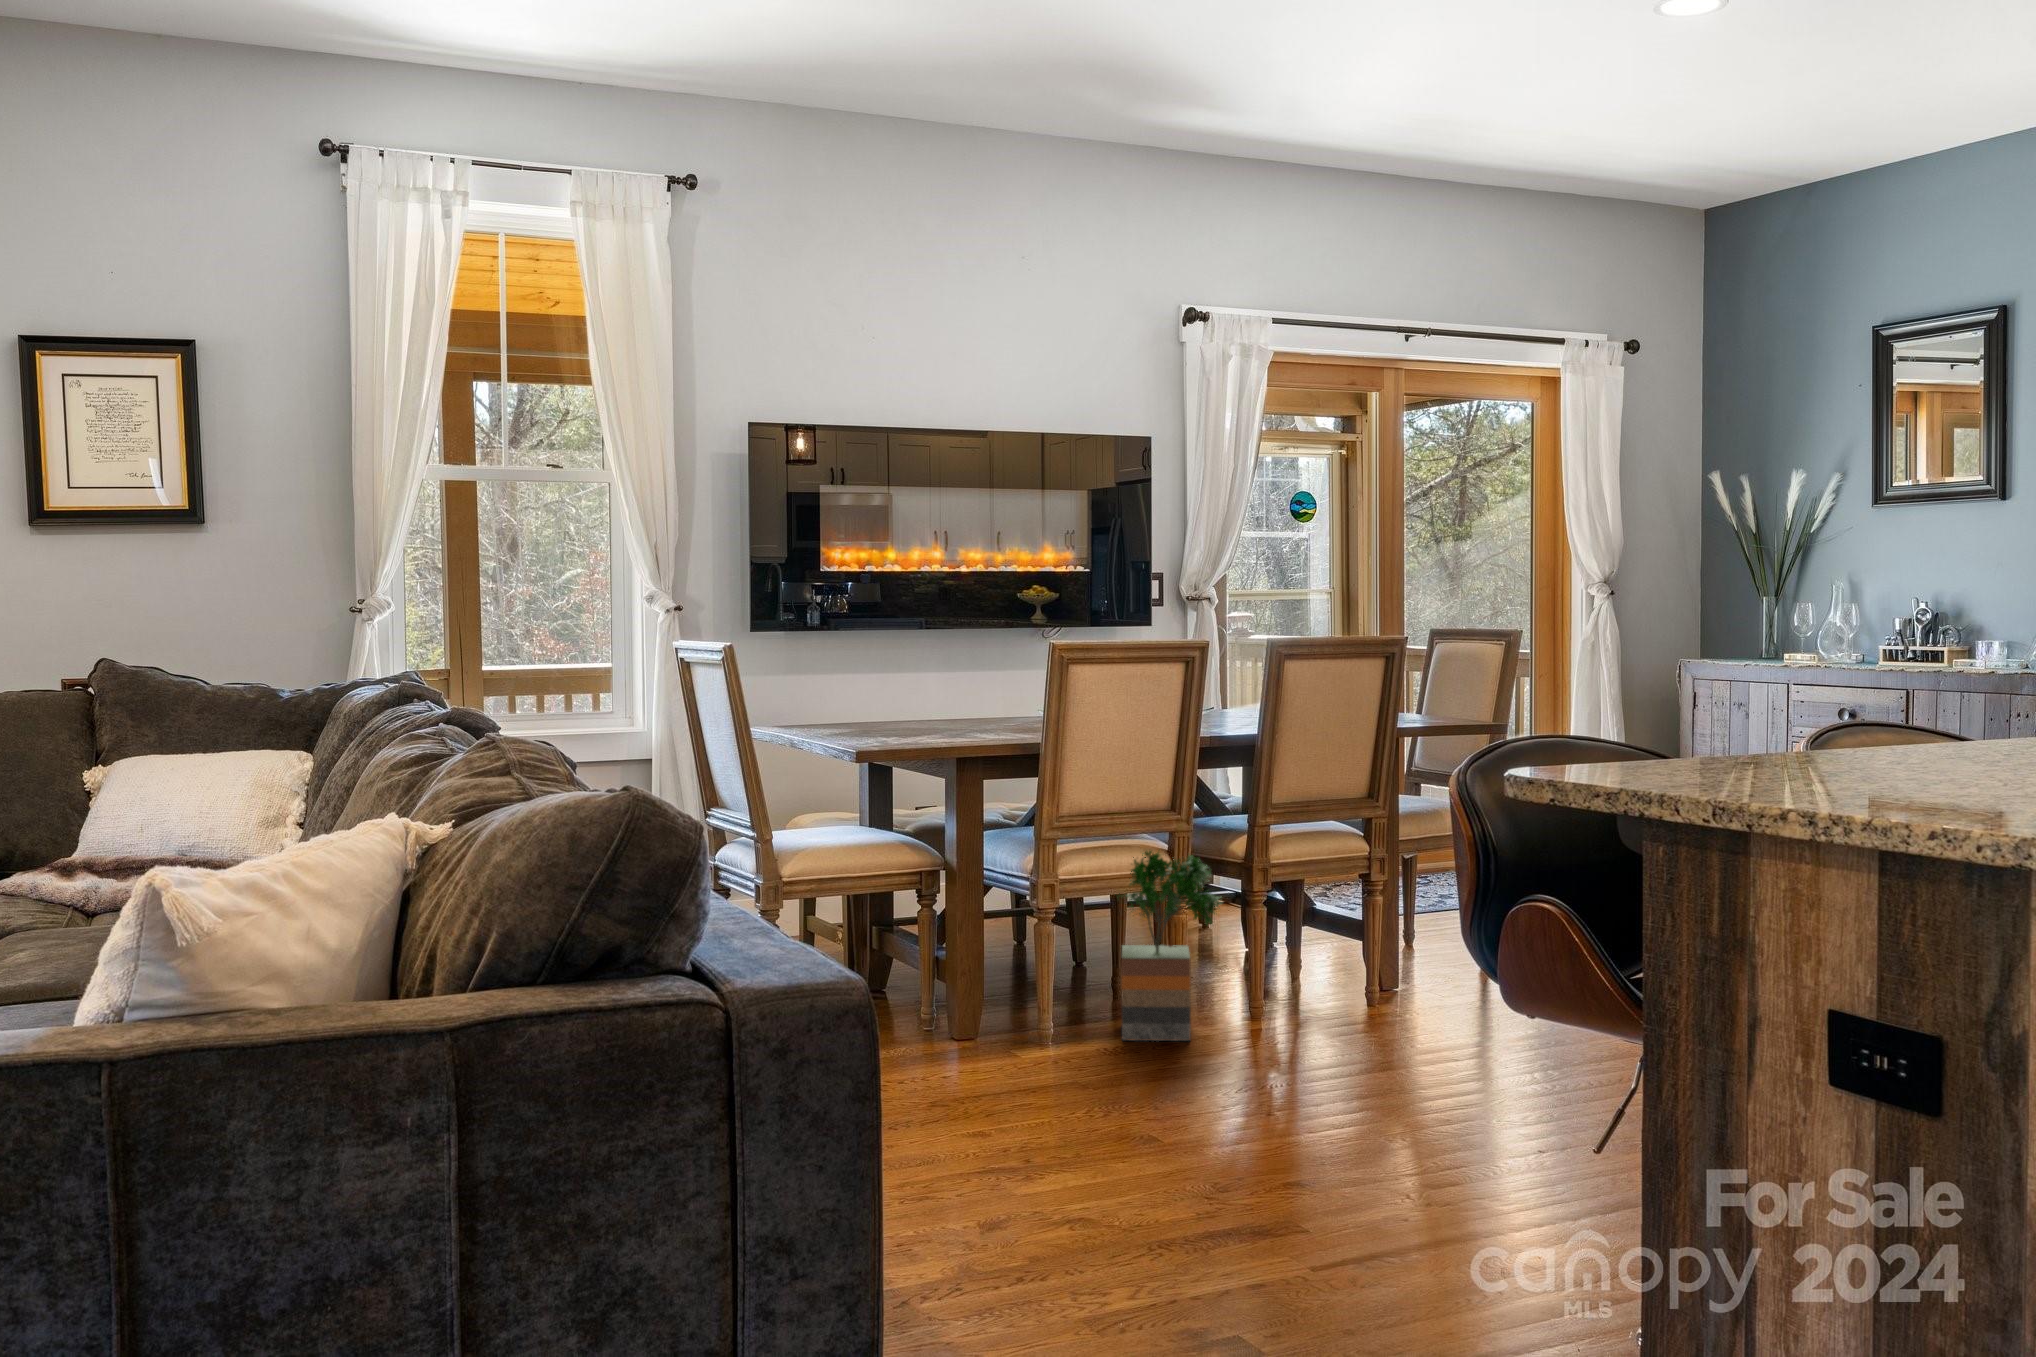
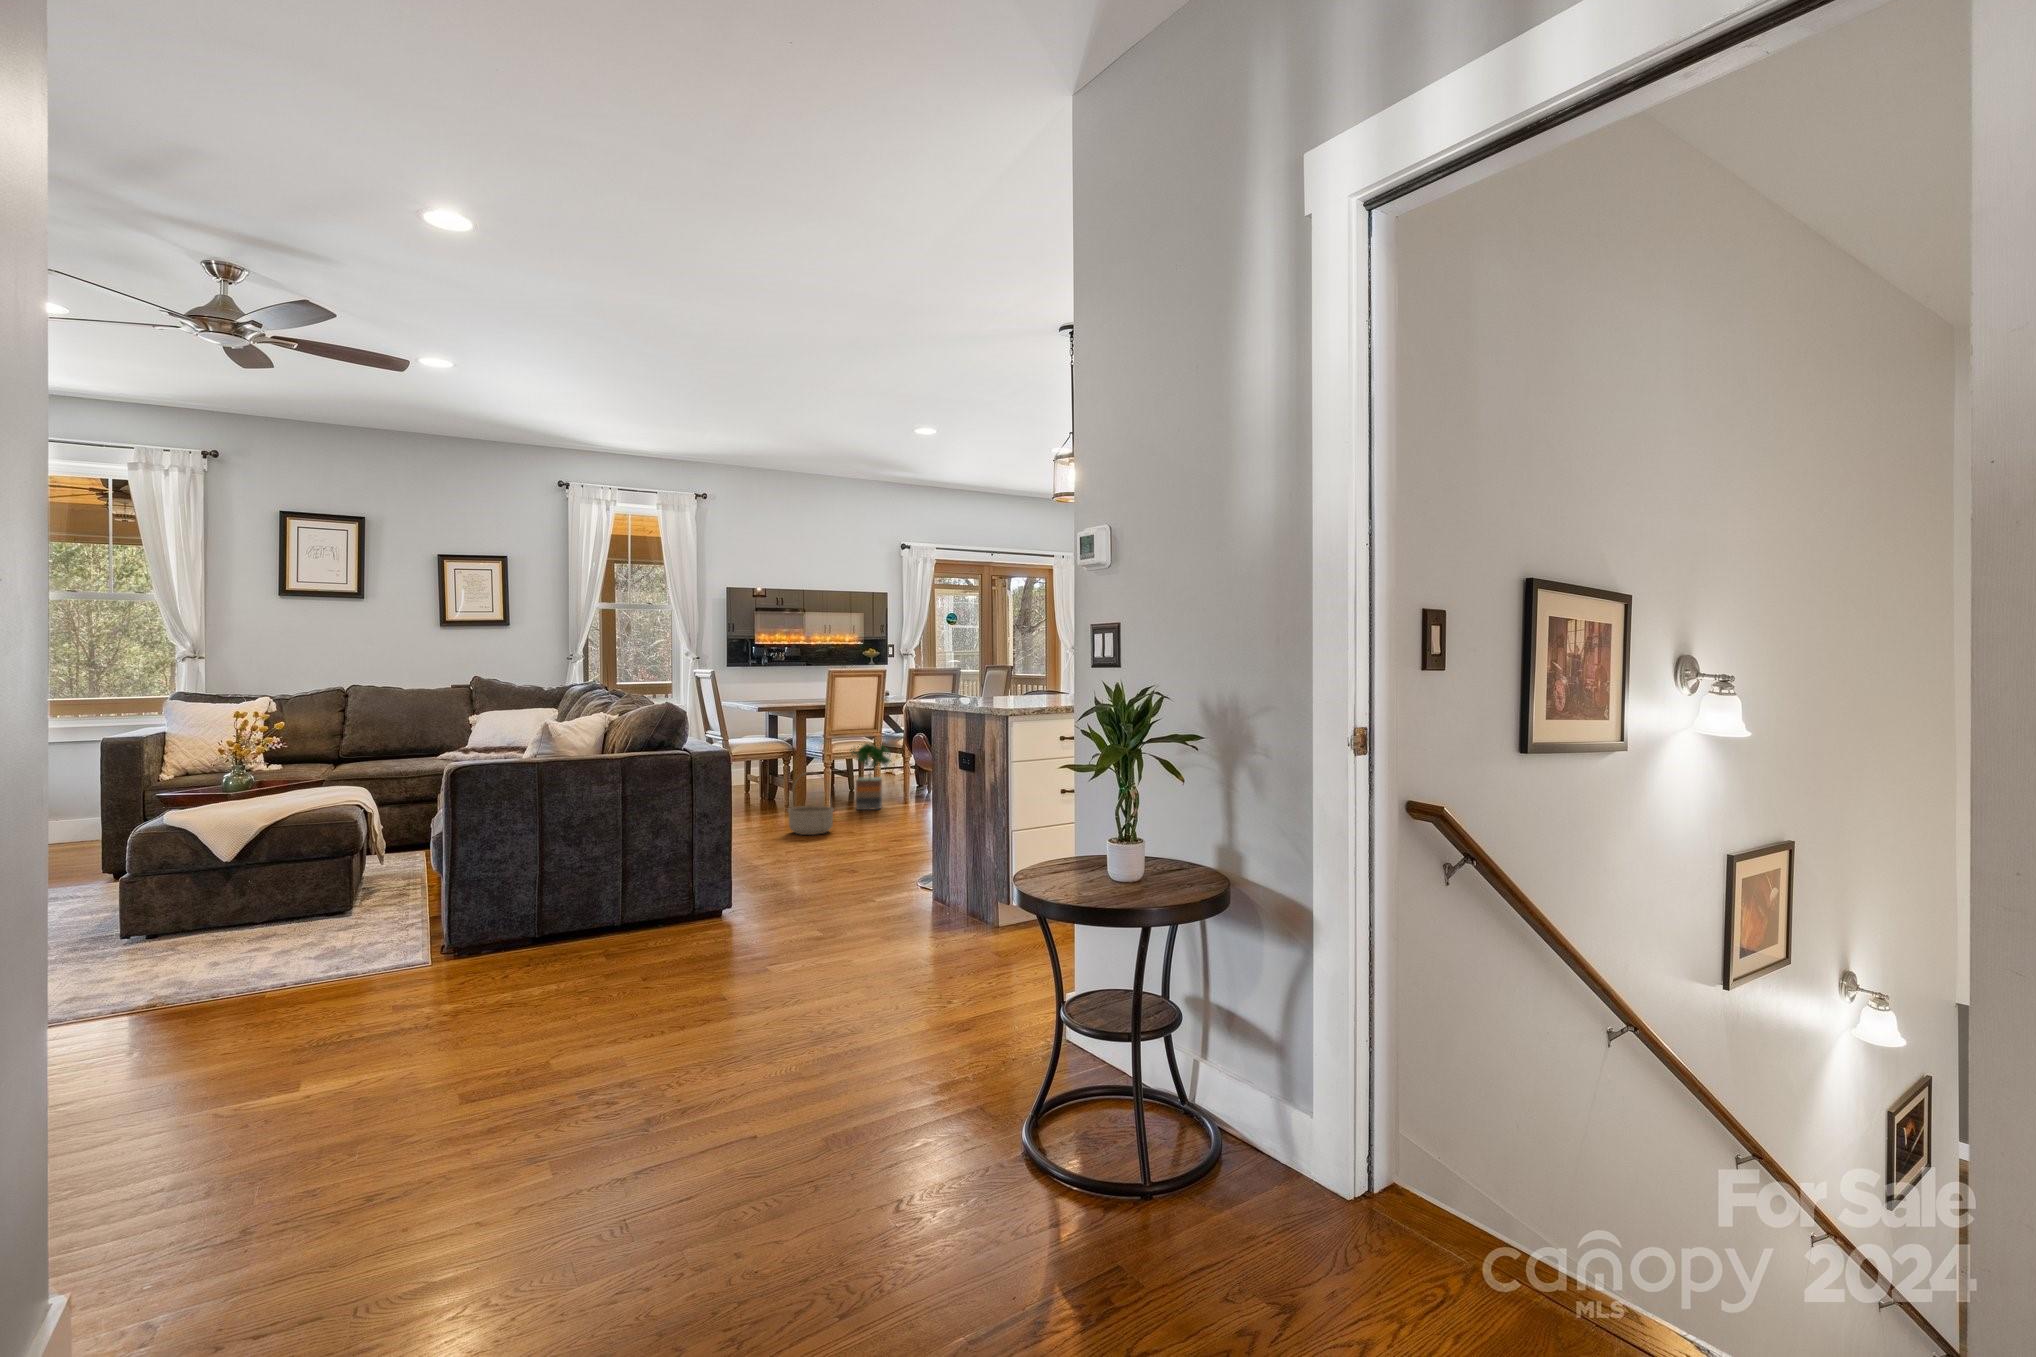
basket: none [957,955,1098,1152] -> present [788,772,834,835]

